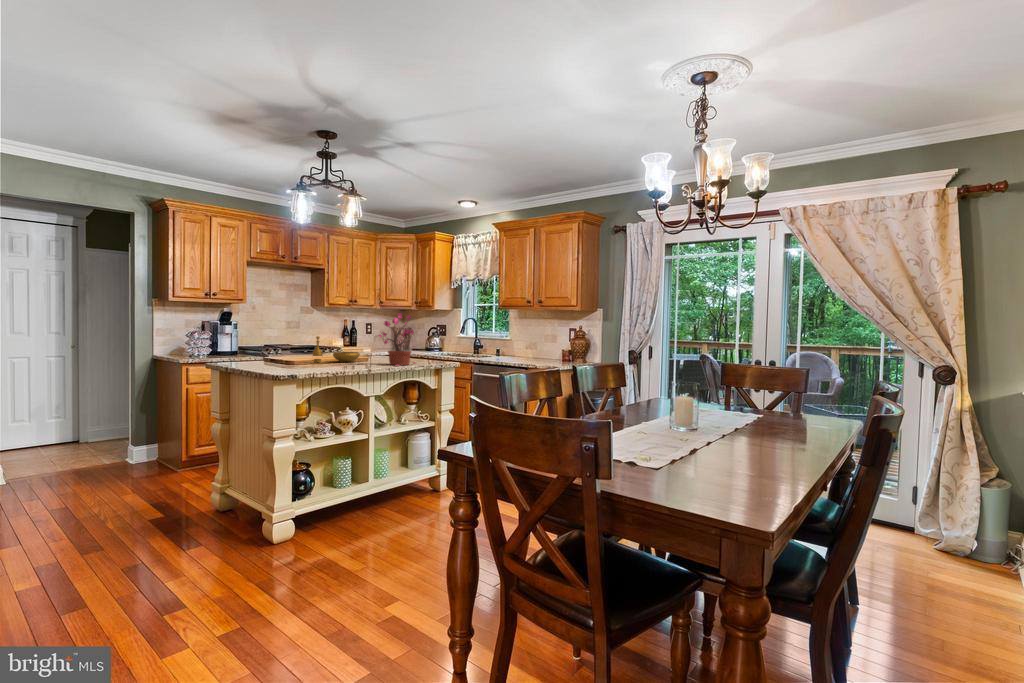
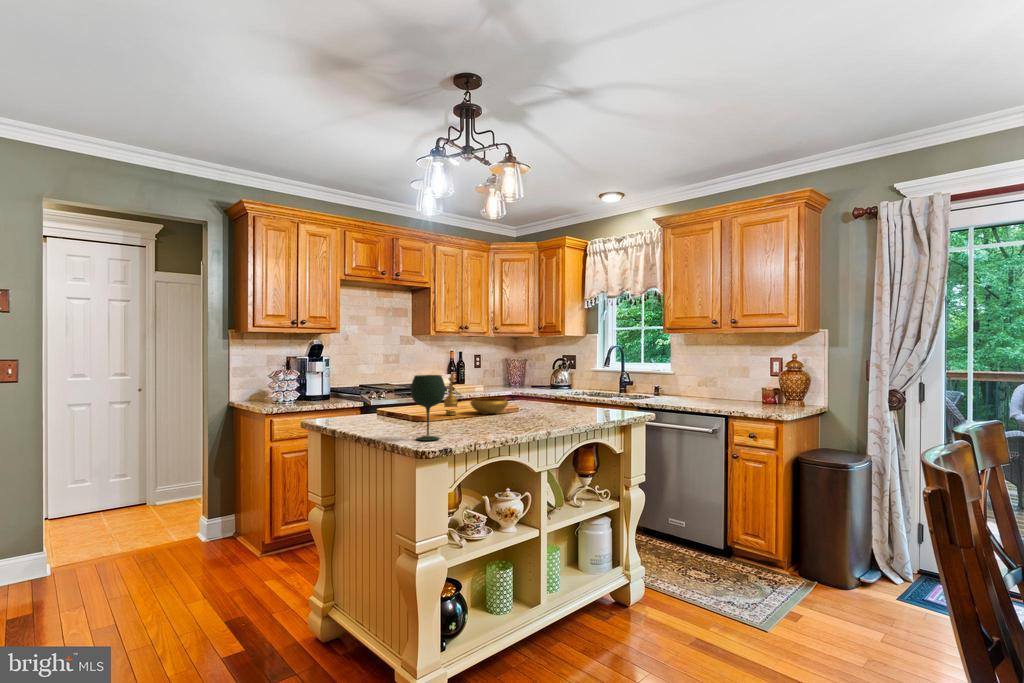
potted plant: present [378,313,415,366] -> none [544,341,595,423]
wine glass: none [274,332,297,372] -> present [411,375,445,441]

